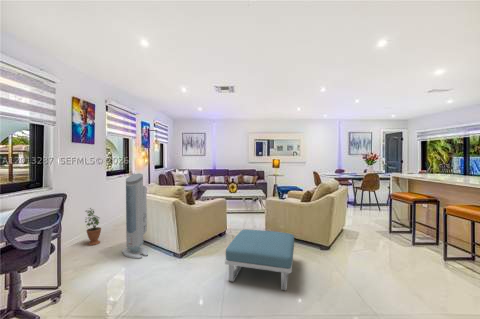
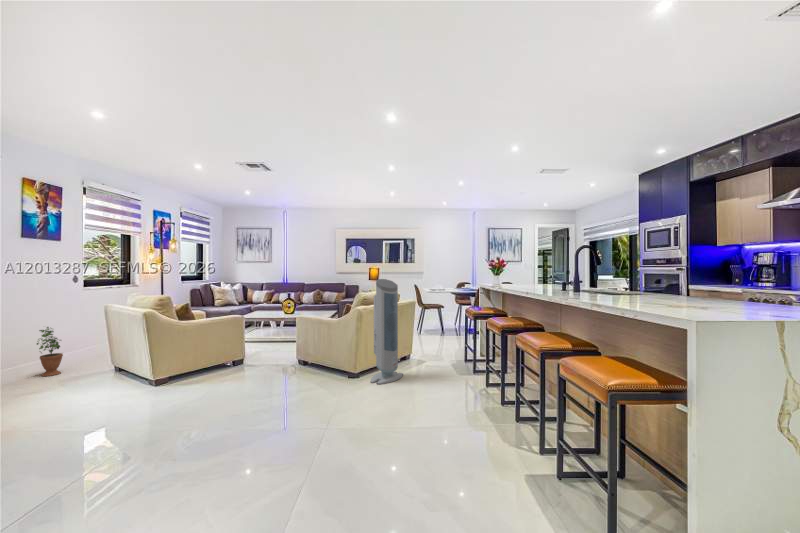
air purifier: present [122,173,148,258] -> present [370,279,403,384]
footstool: present [225,229,294,290] -> none [187,351,299,414]

